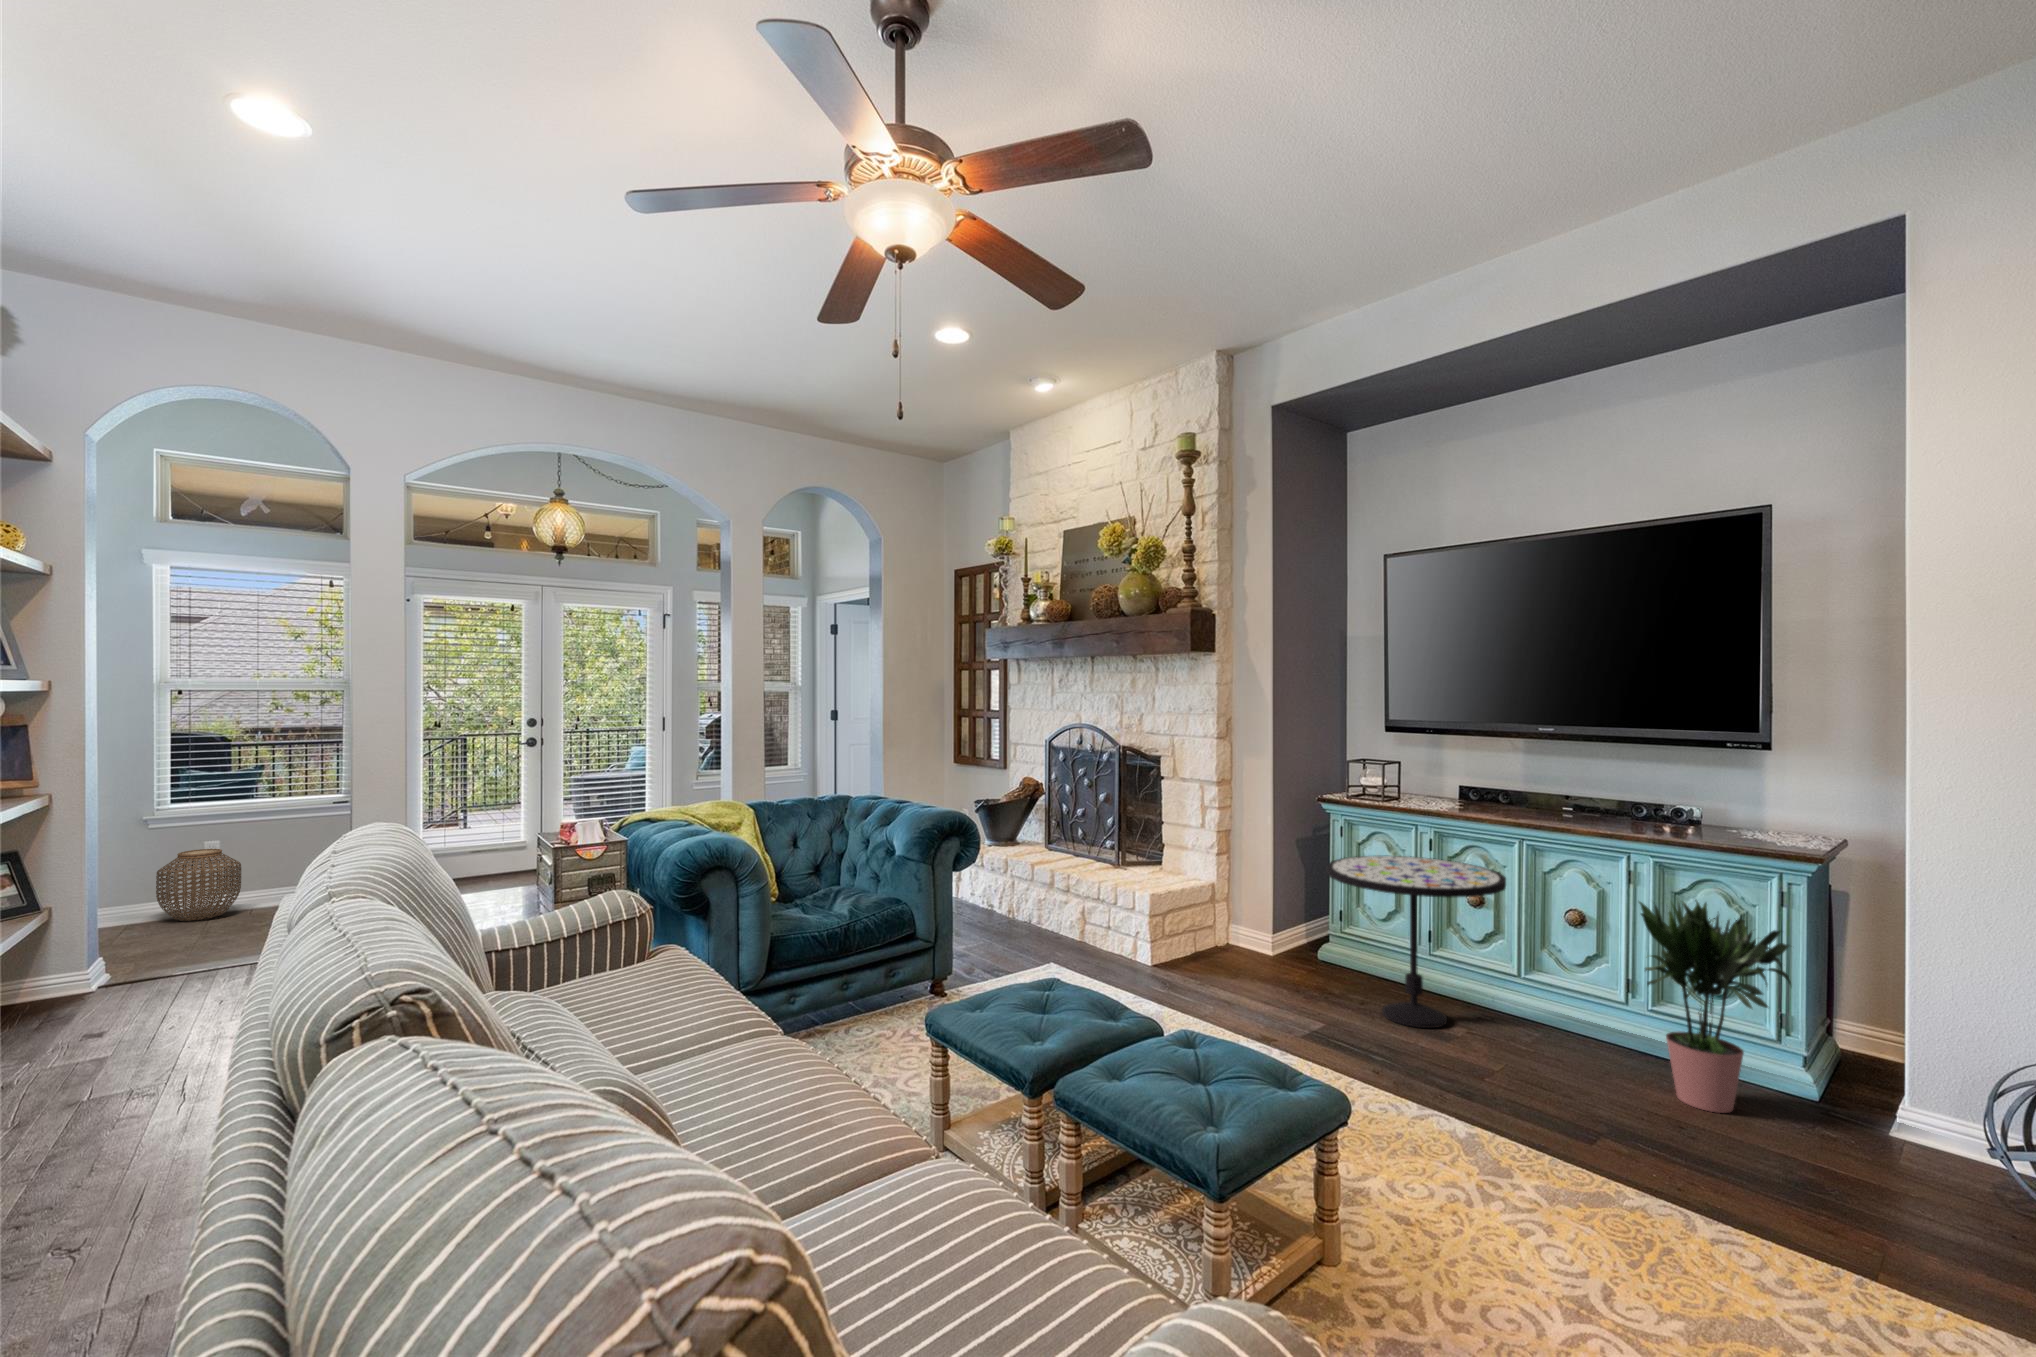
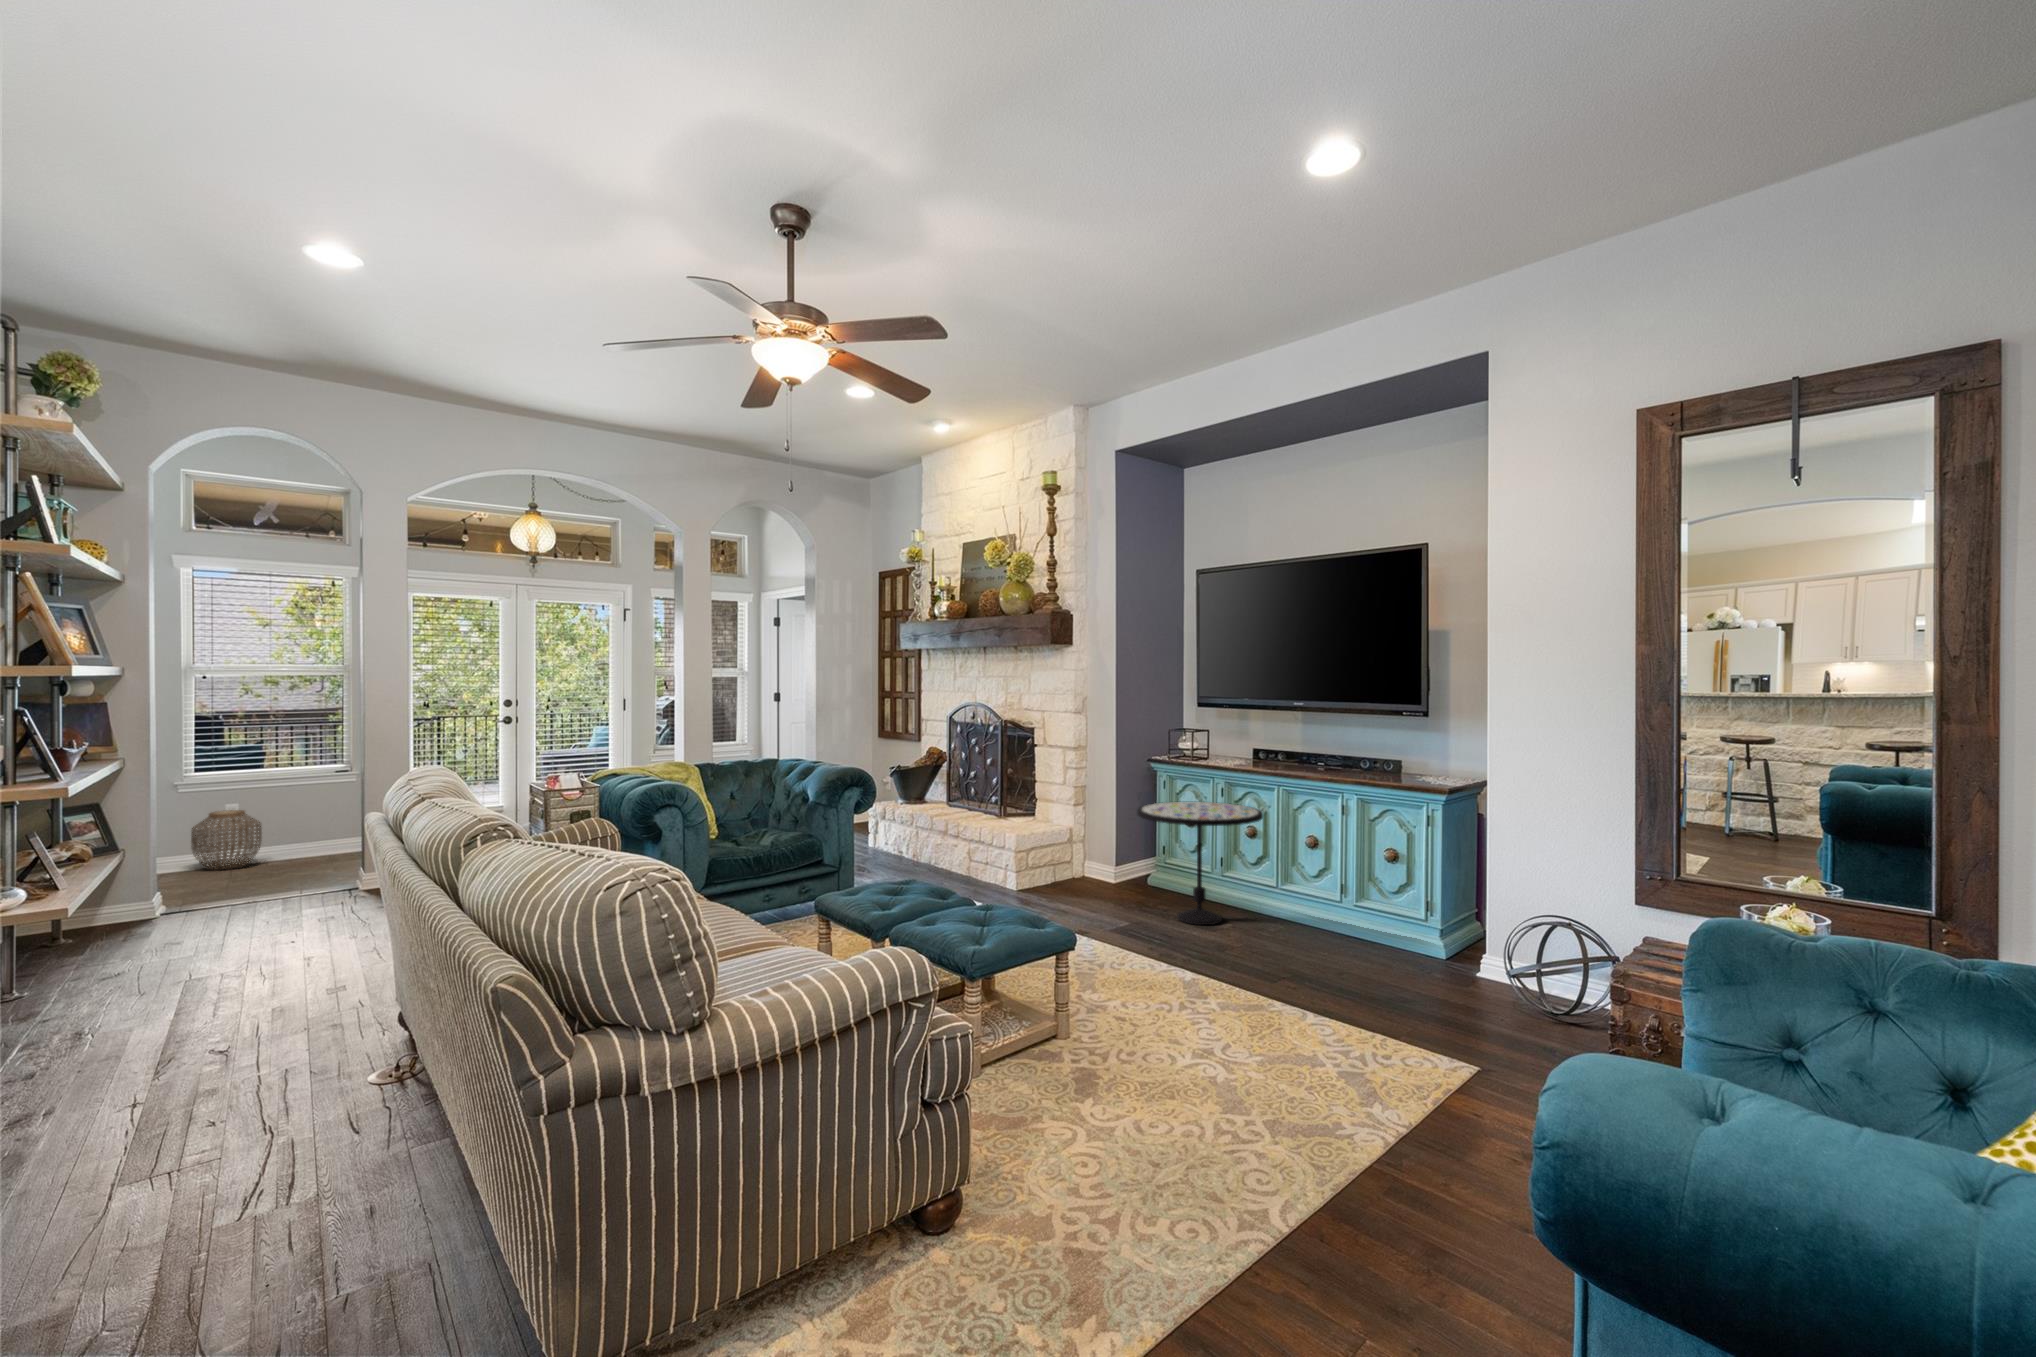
potted plant: present [1639,900,1791,1113] -> none [1326,816,1427,966]

